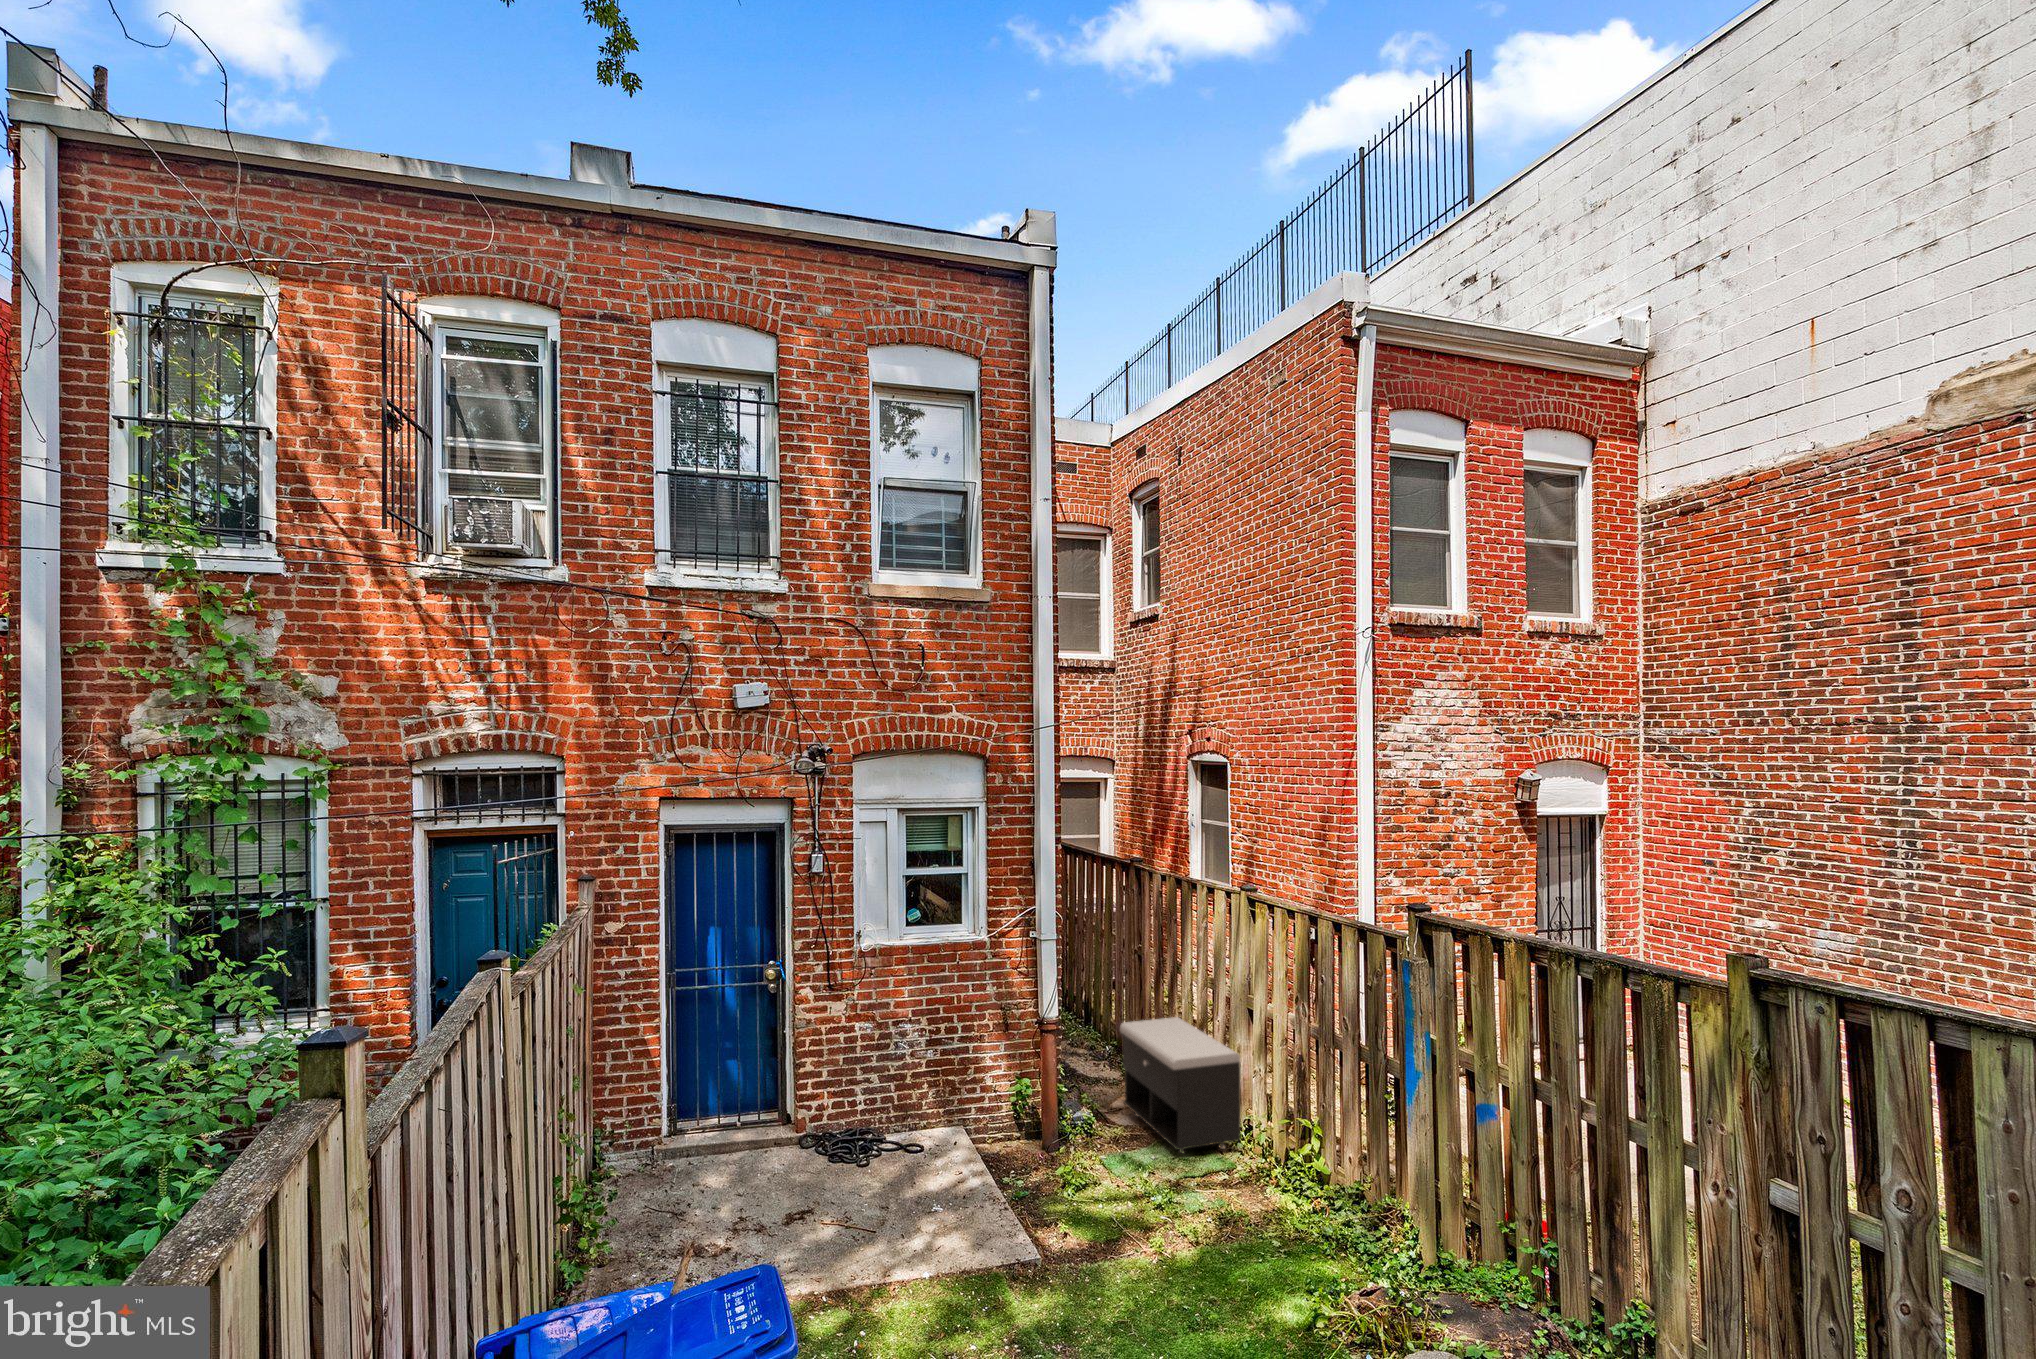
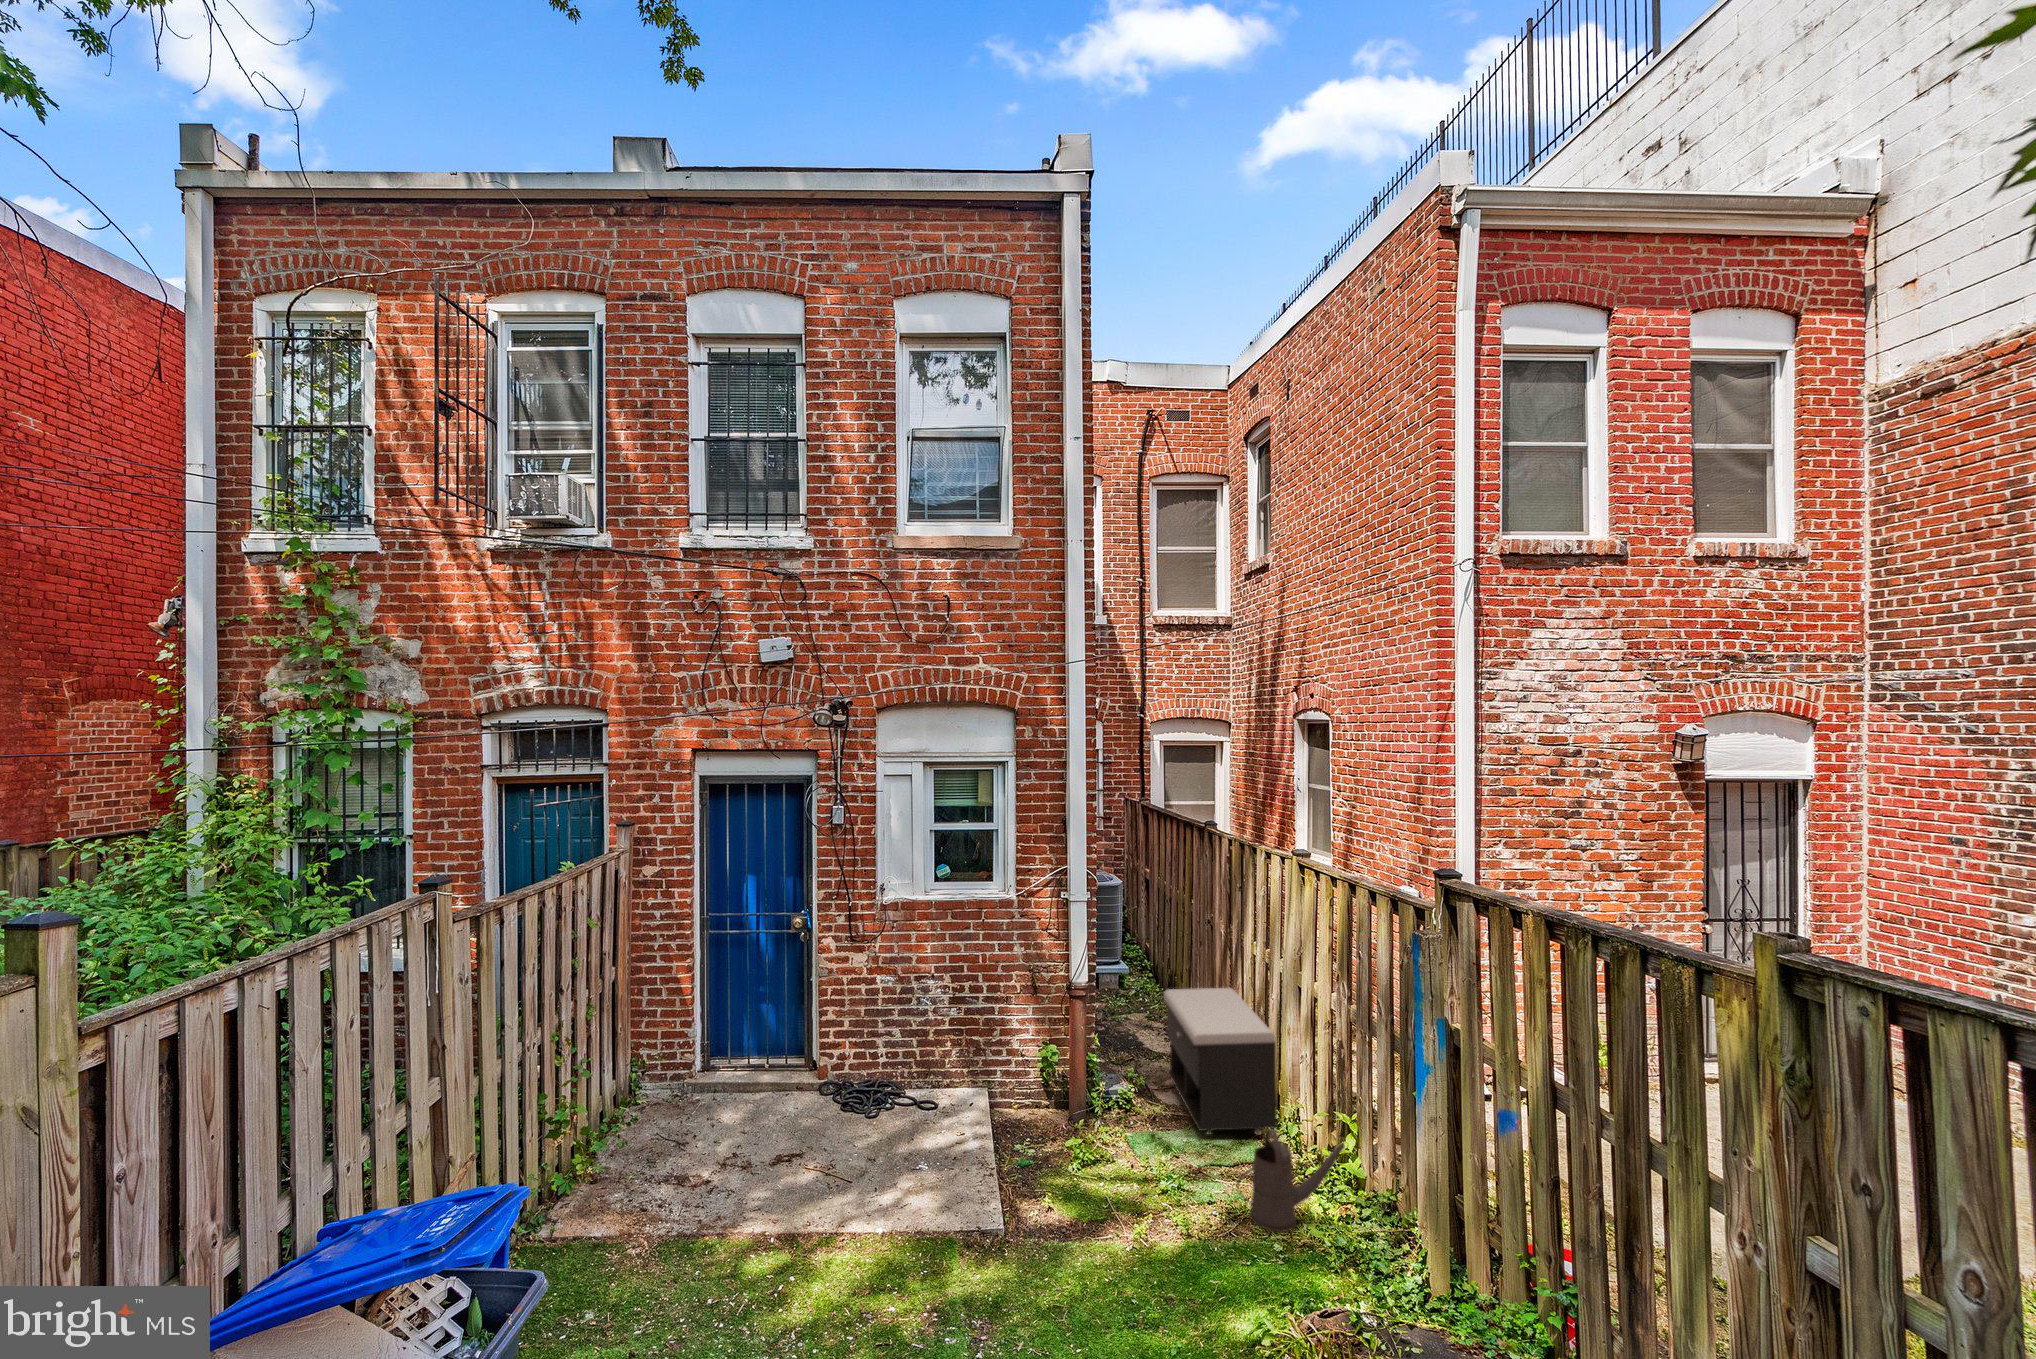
watering can: none [1242,1135,1328,1226] -> present [1236,1129,1345,1232]

